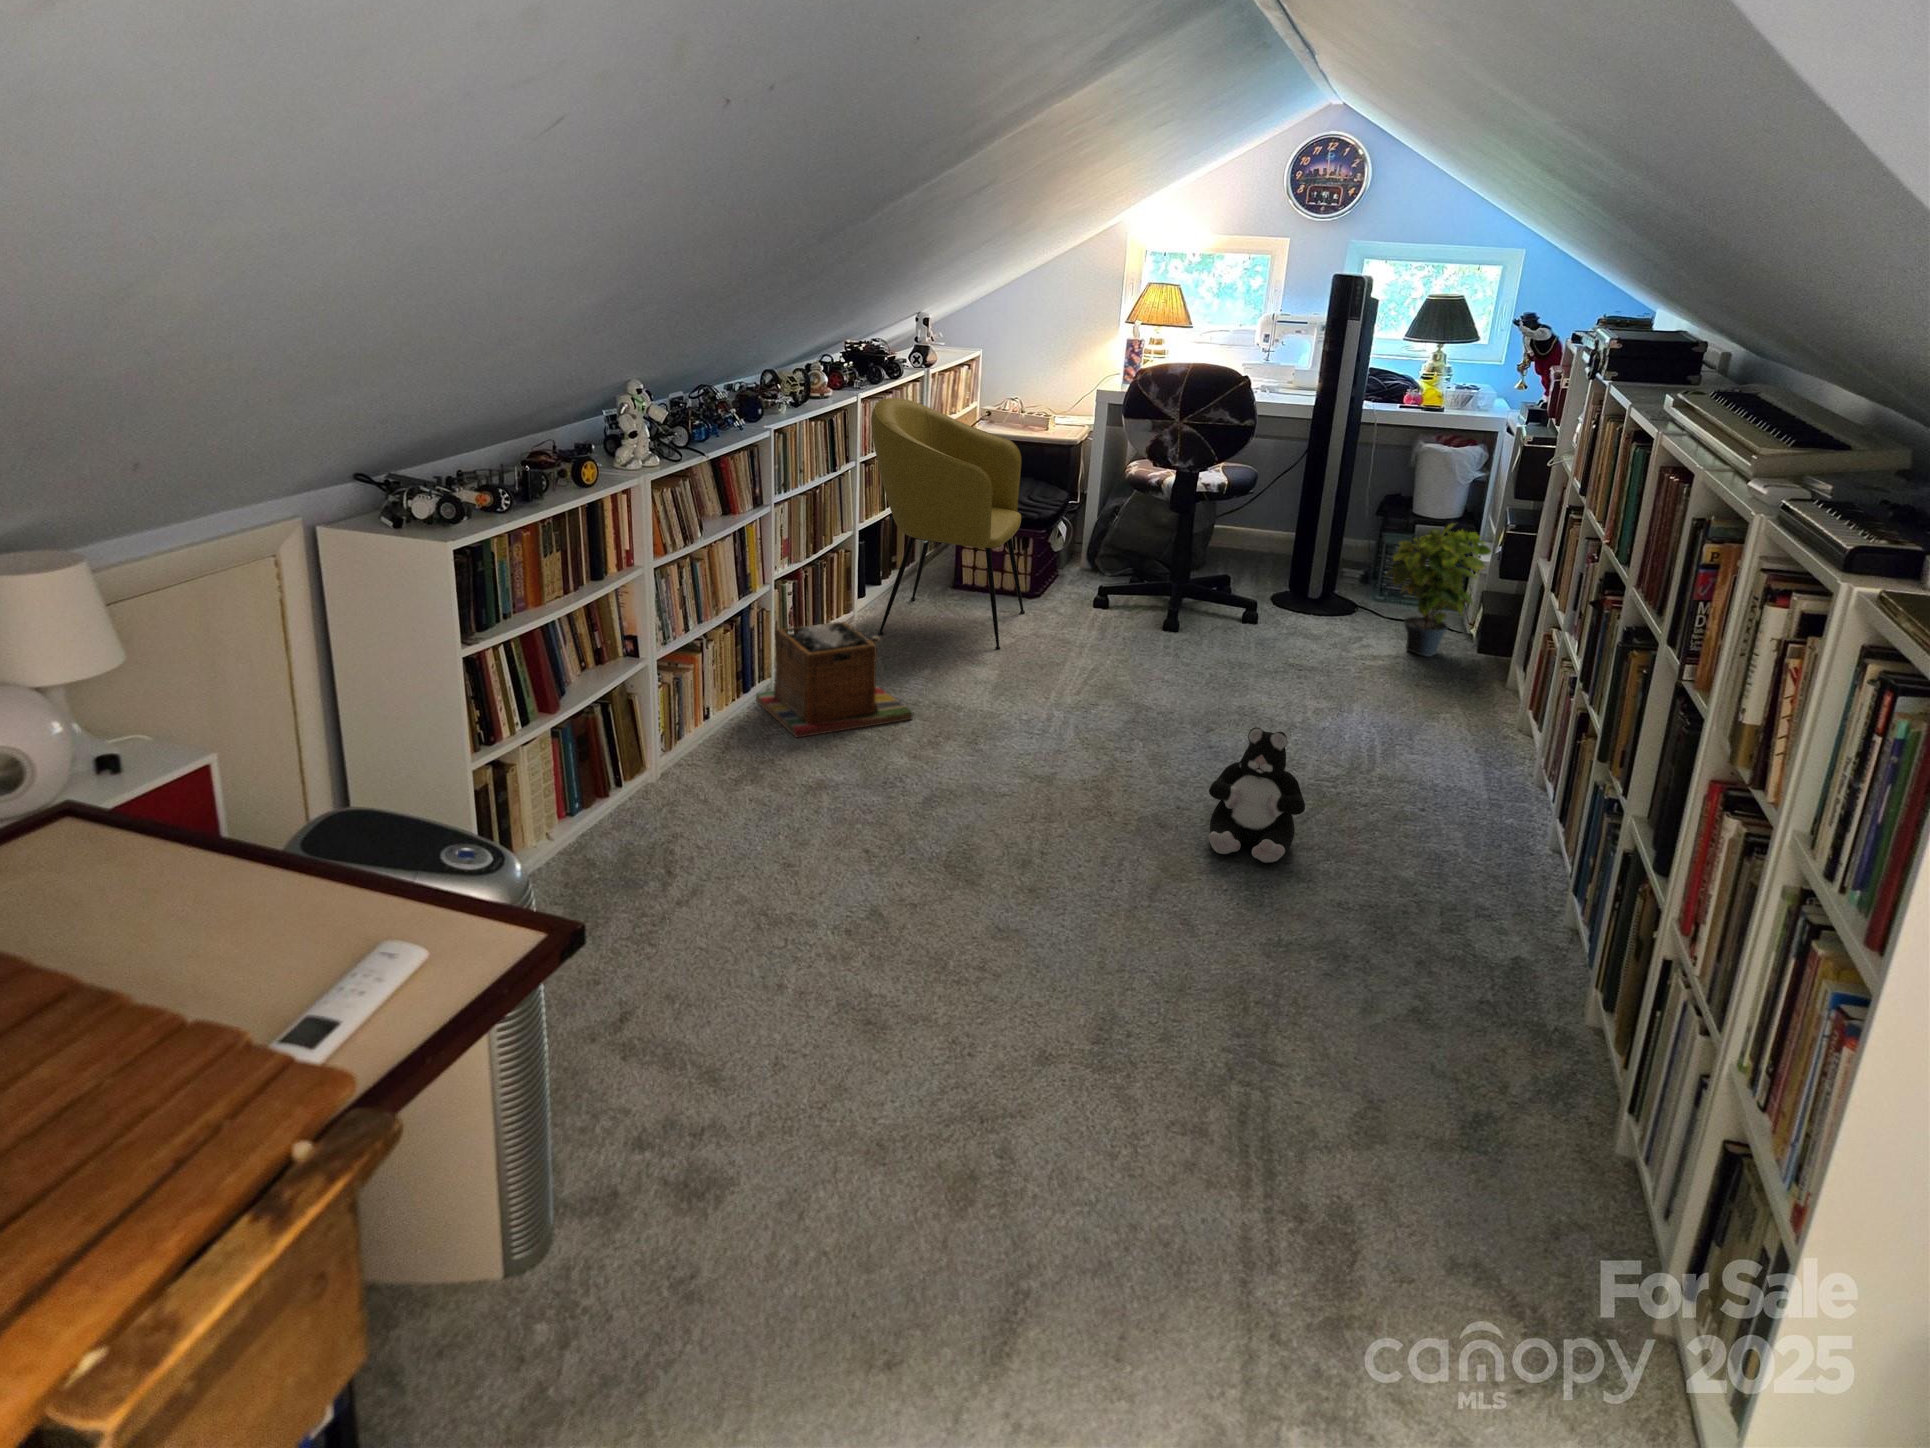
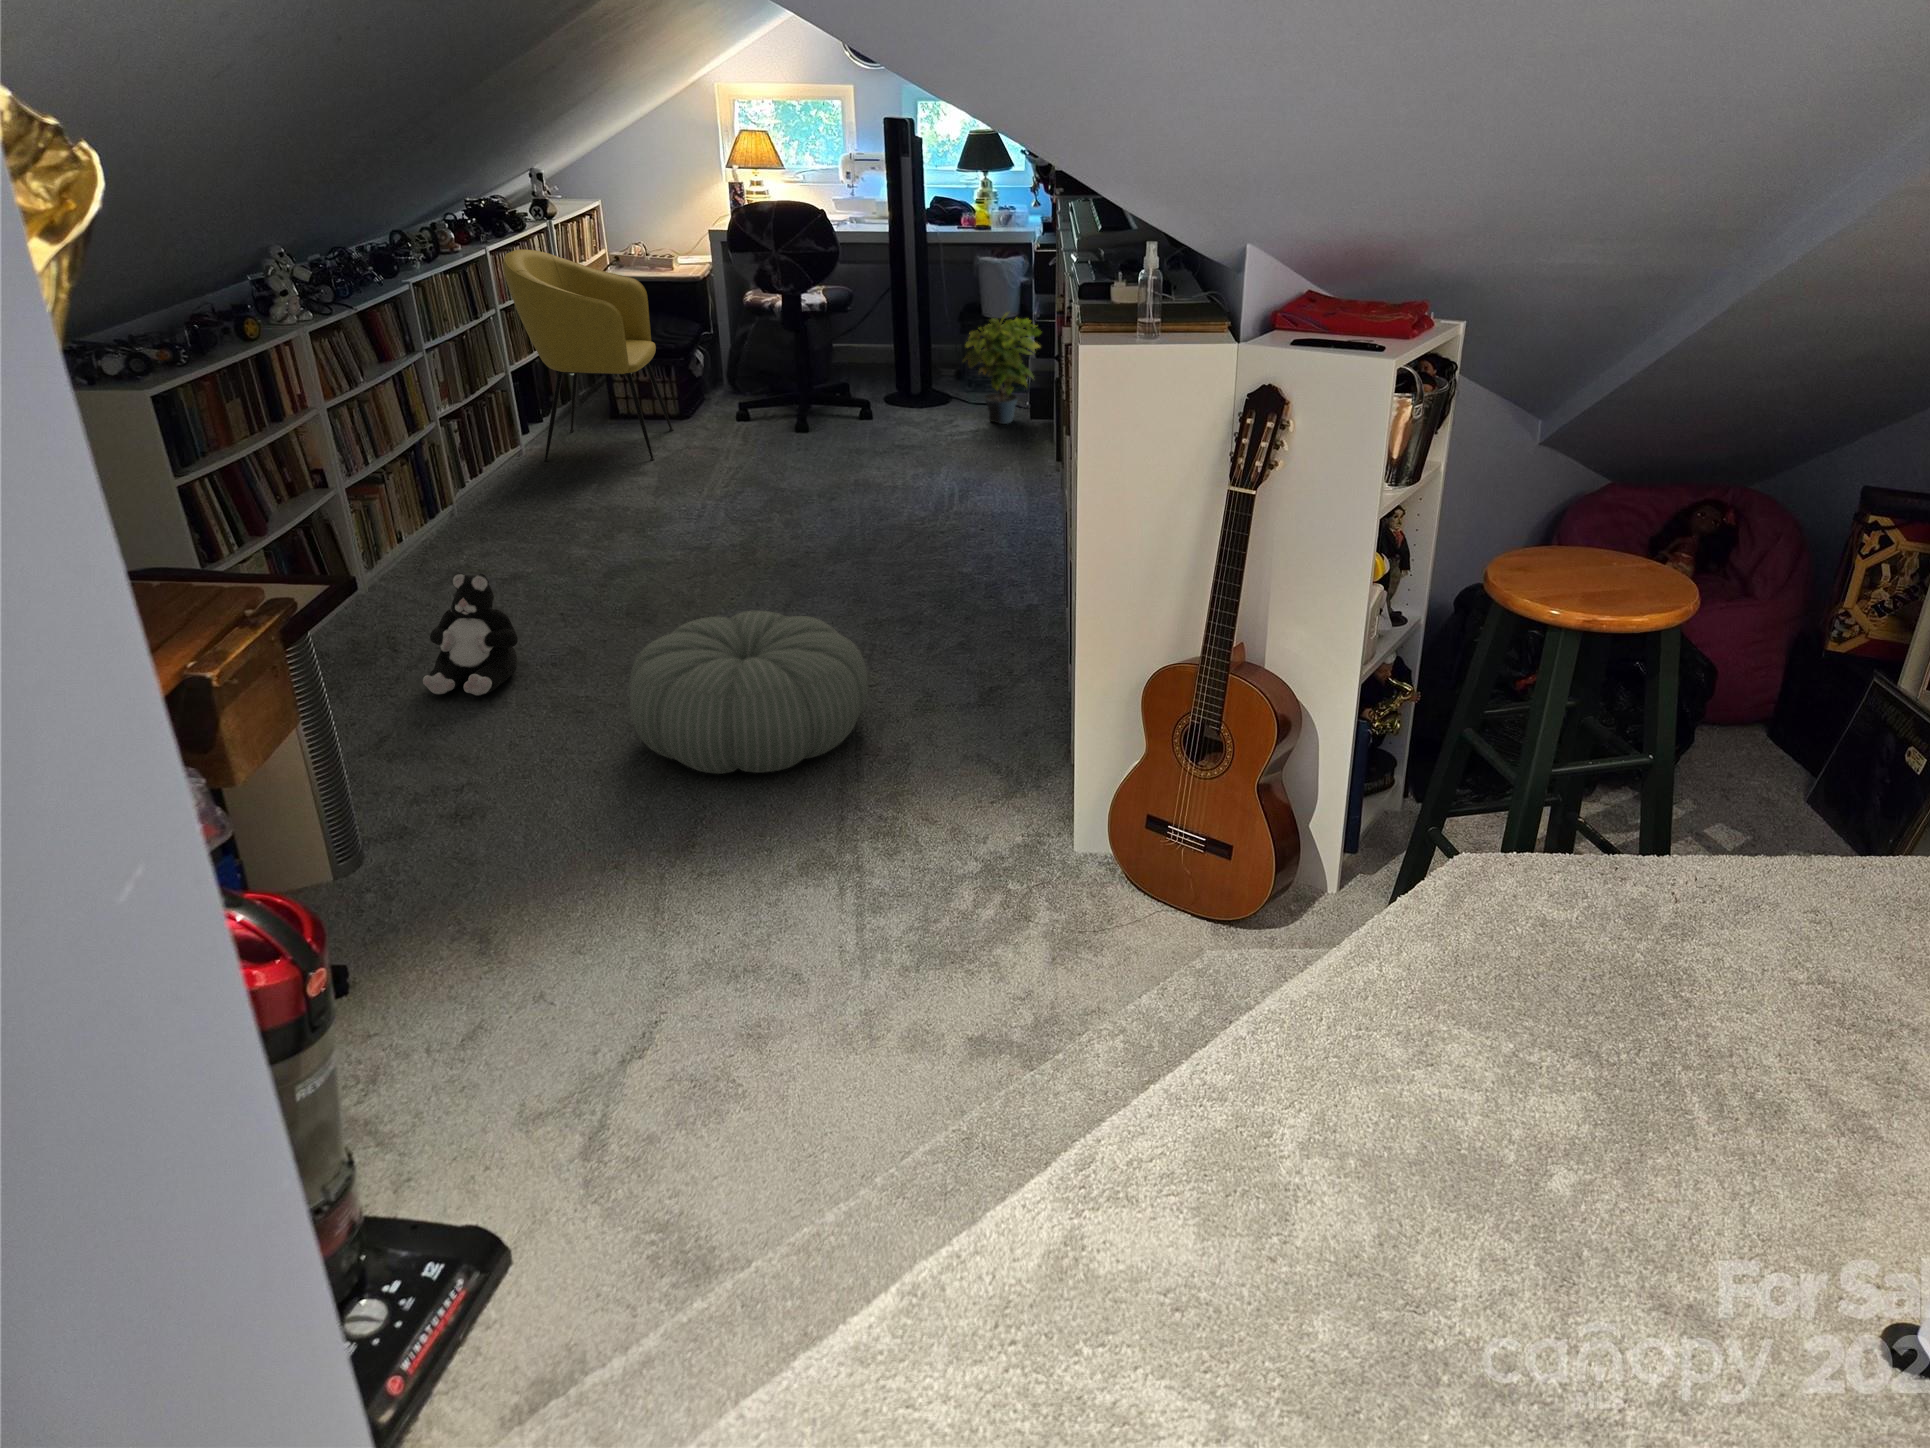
laundry basket: present [756,622,913,738] -> none [440,446,584,546]
plush toy: present [1208,727,1305,863] -> present [423,573,518,696]
pouf: none [942,922,1272,1183] -> present [629,611,869,774]

